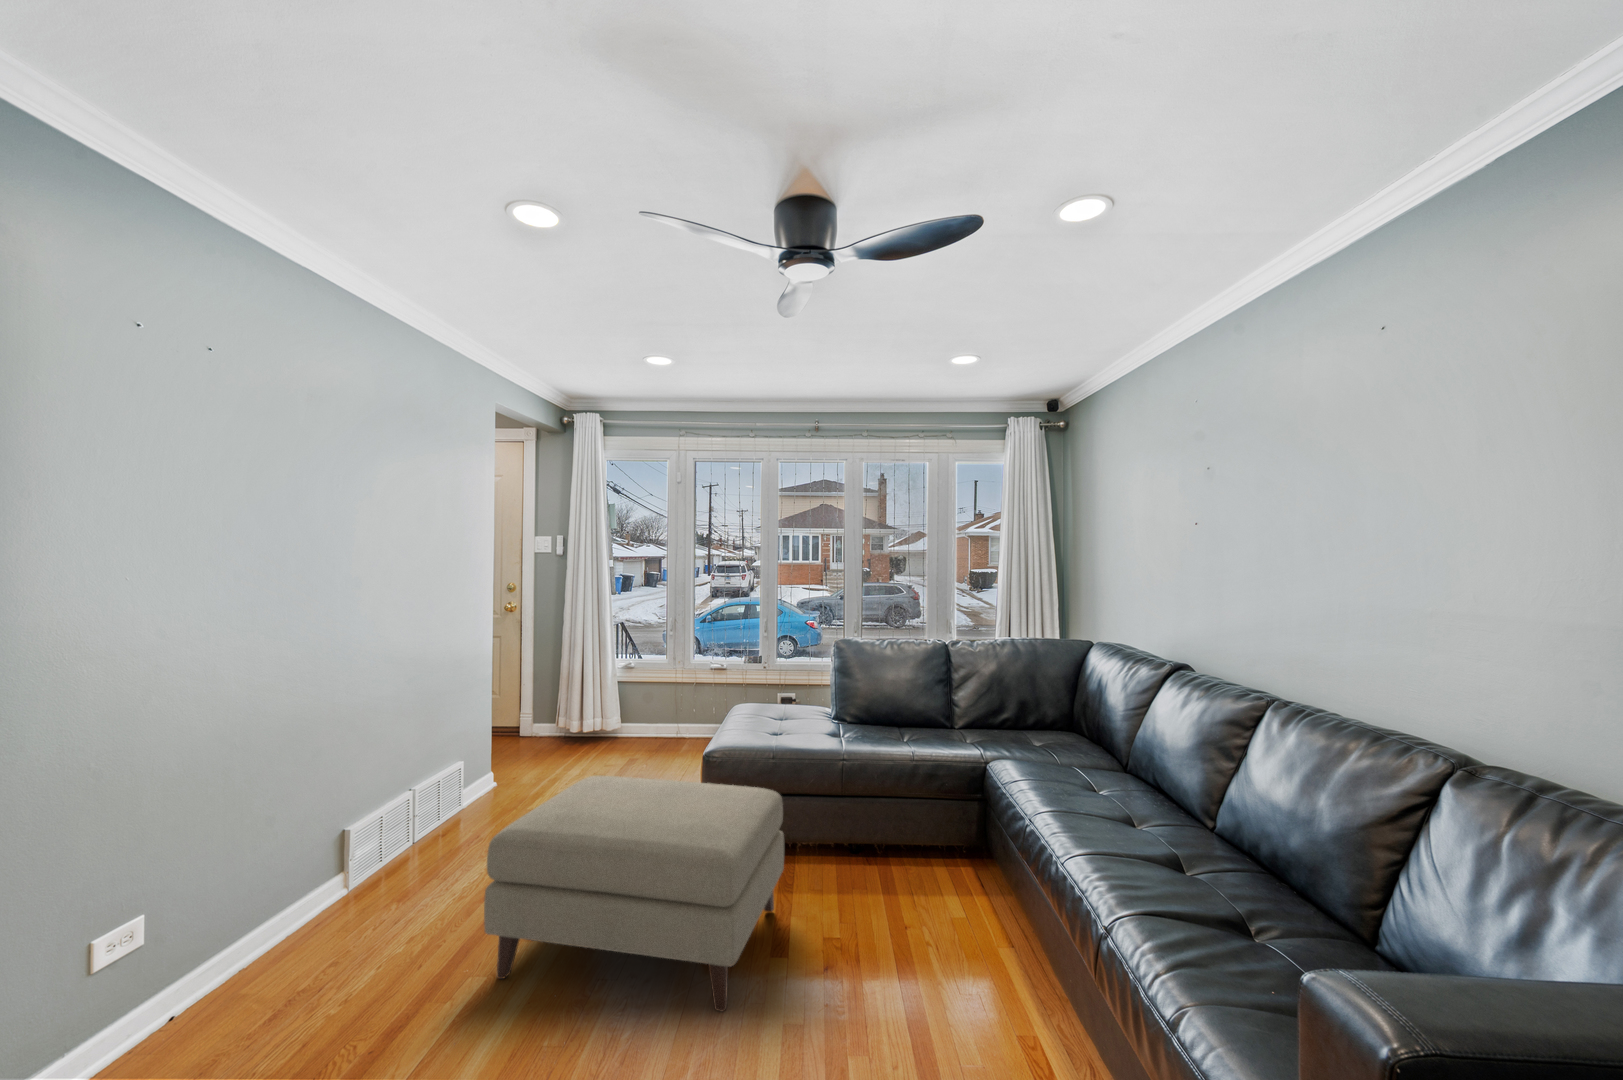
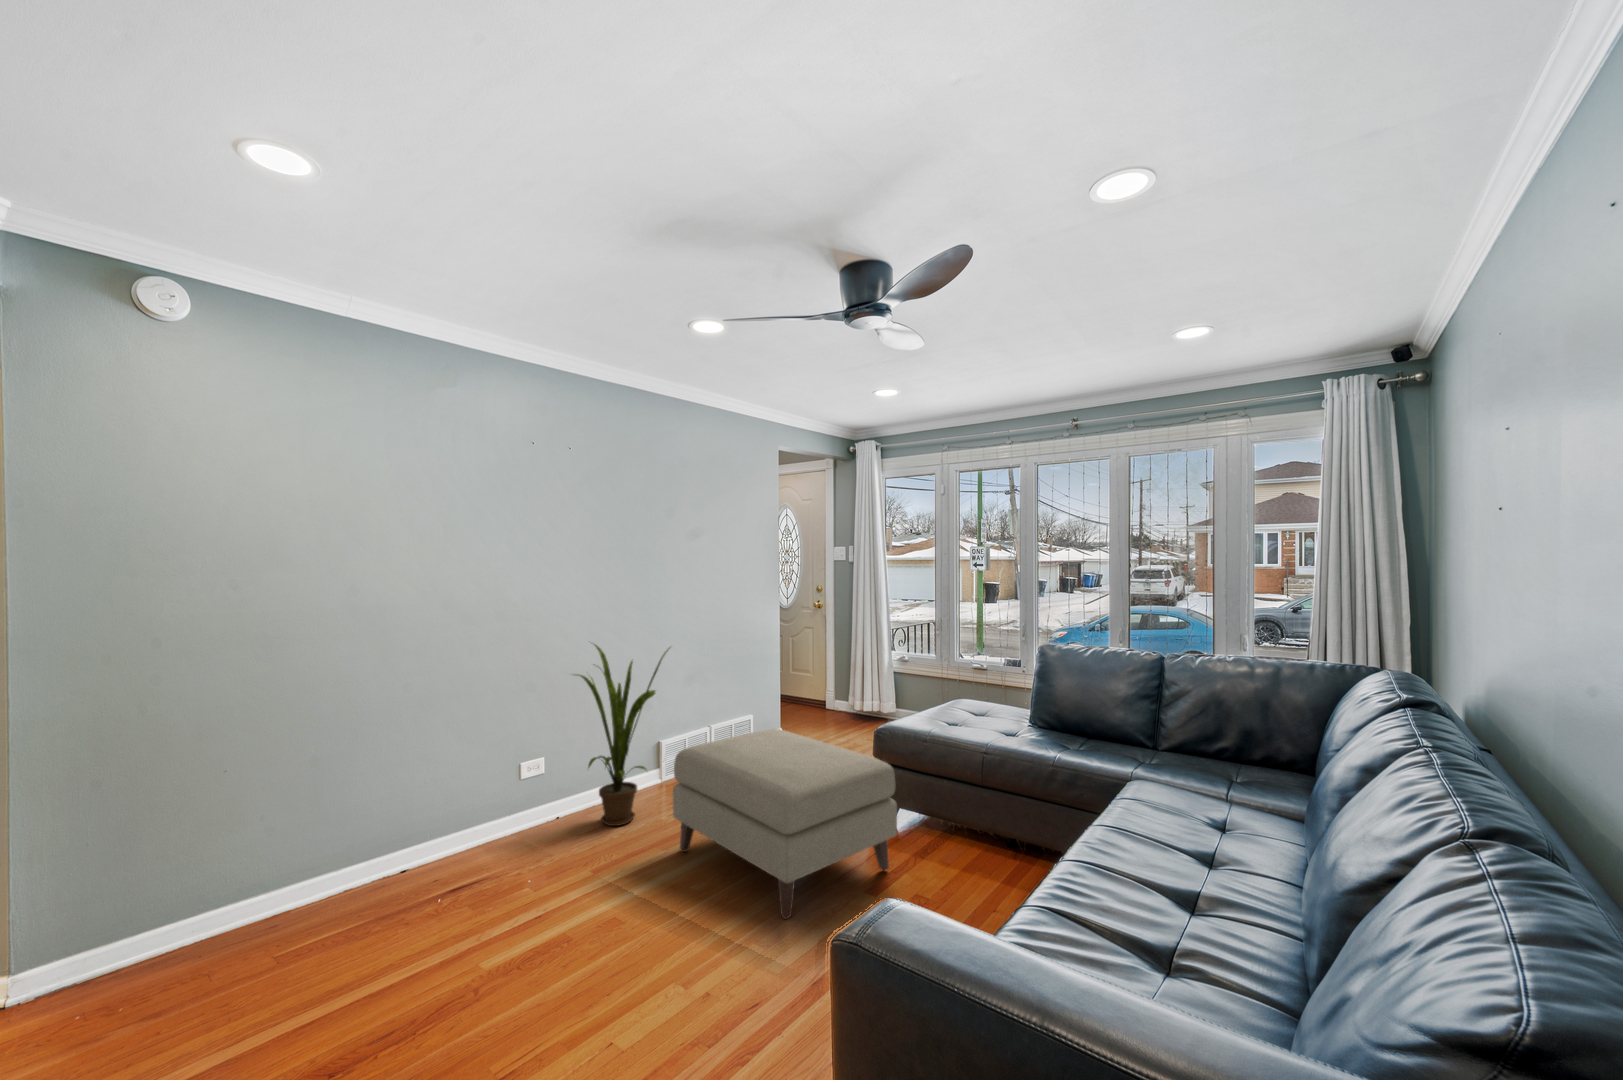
house plant: none [259,684,443,983] -> present [577,644,668,826]

